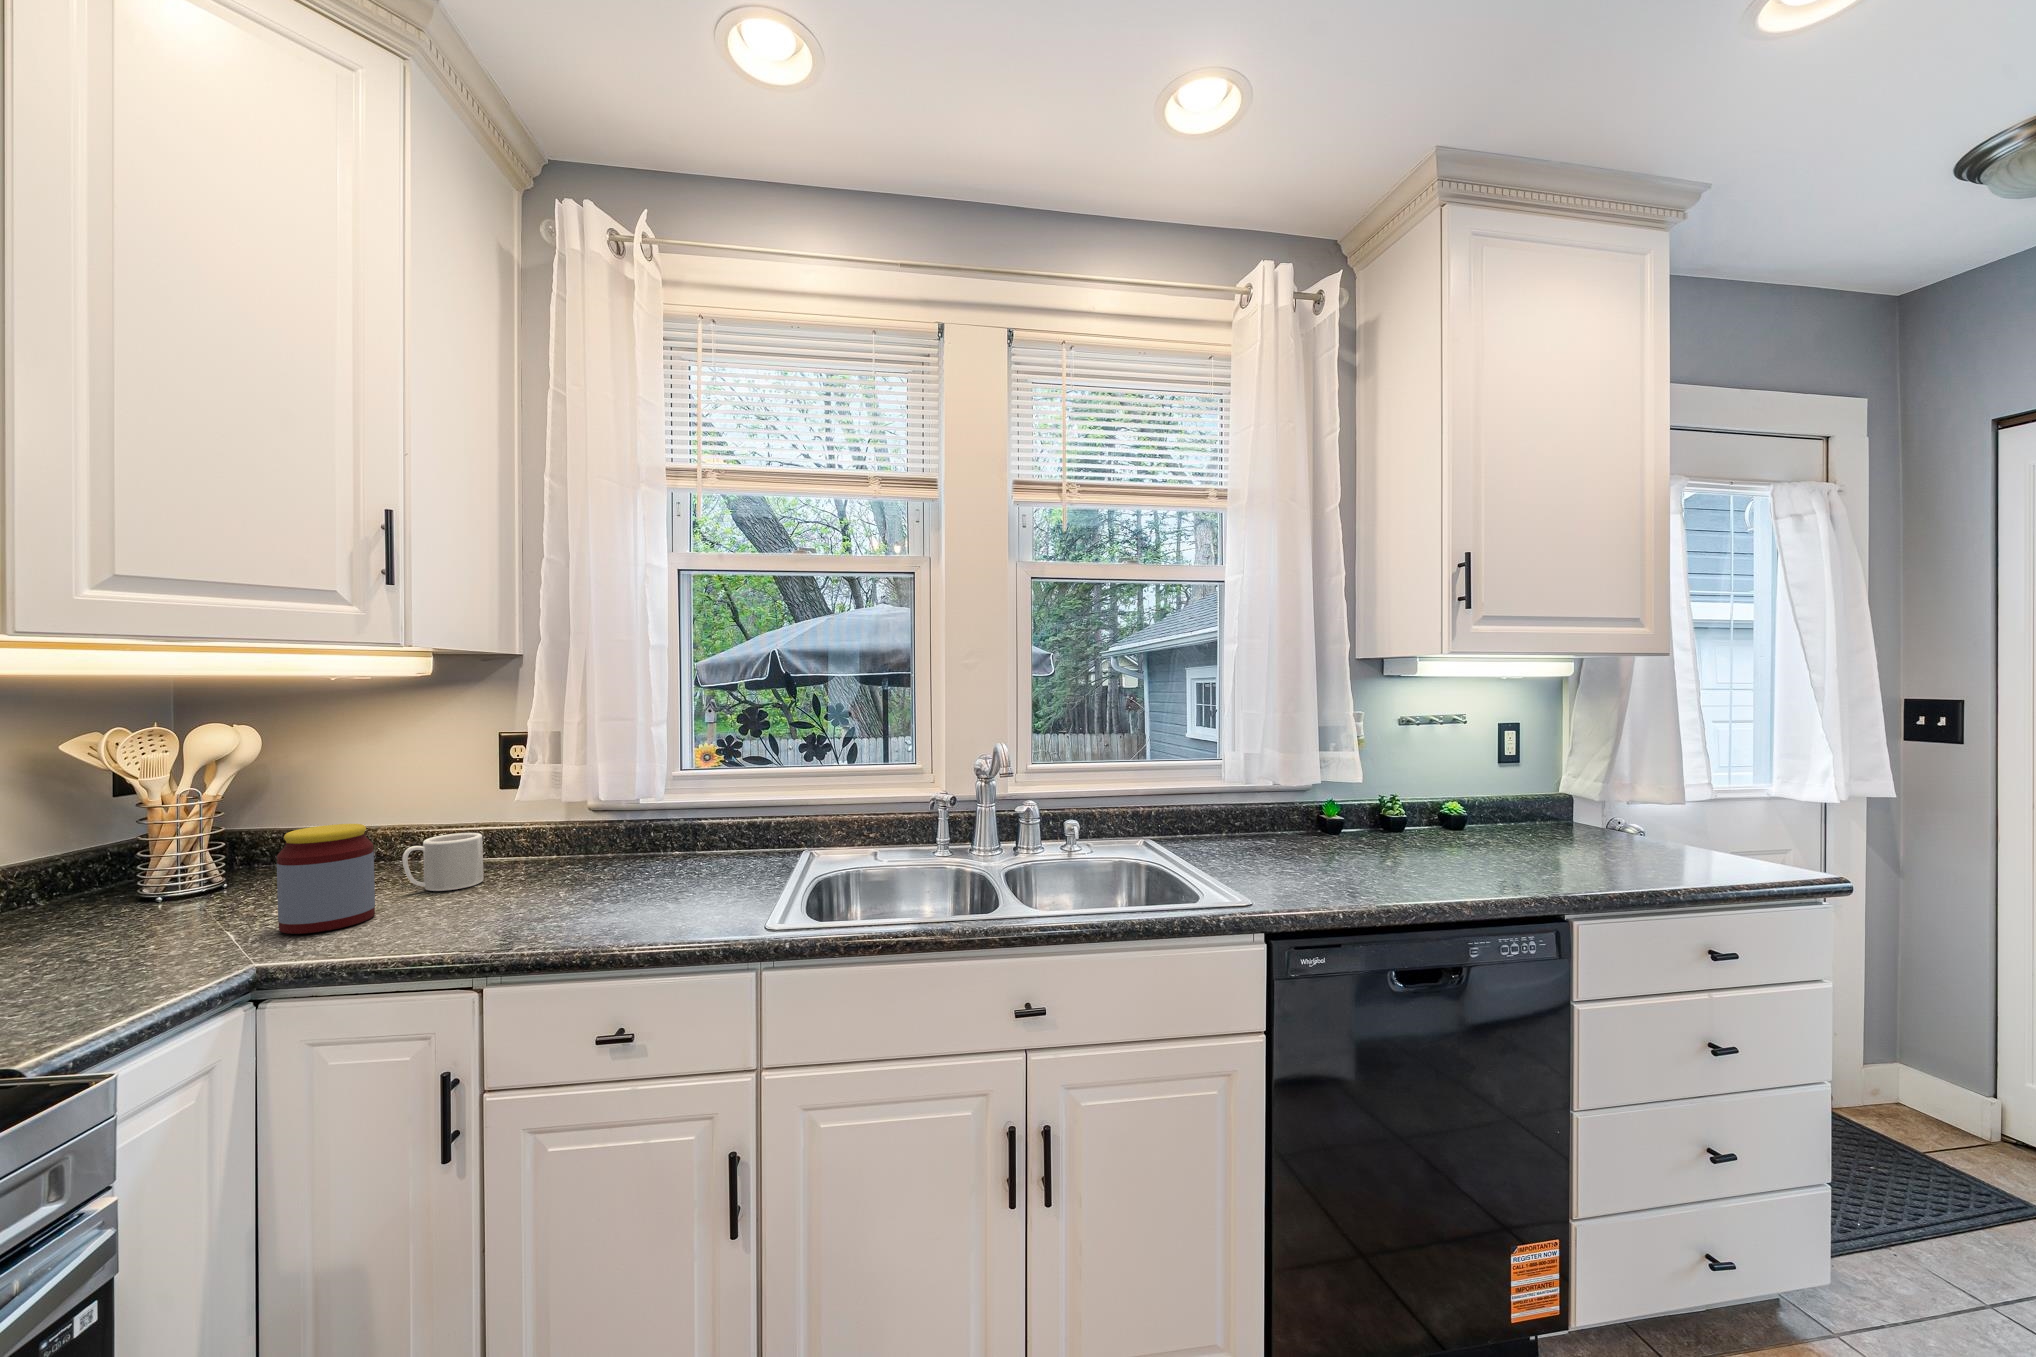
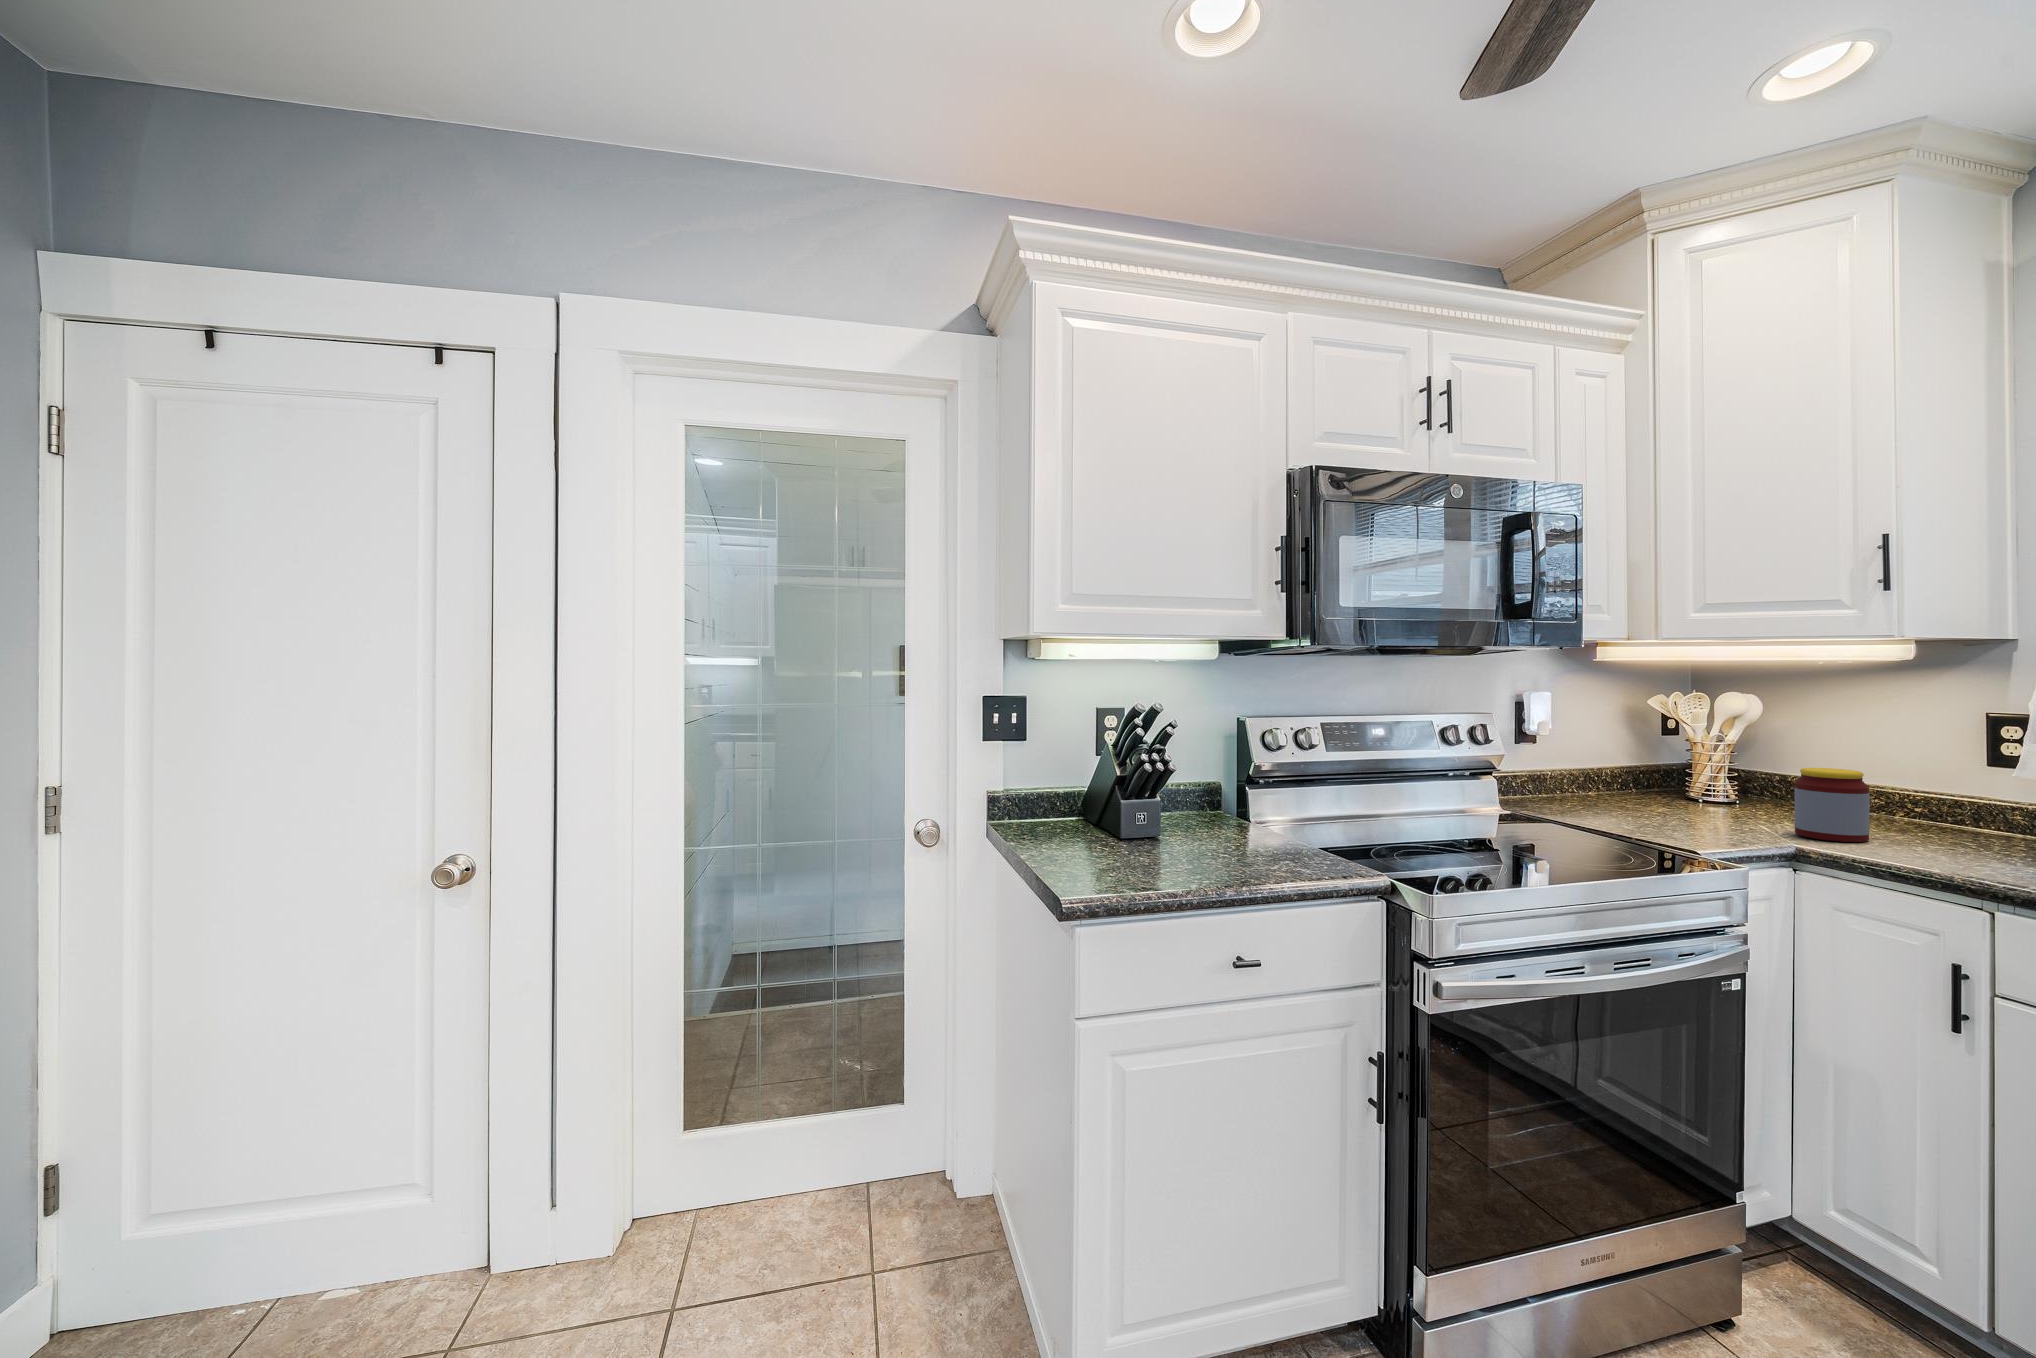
mug: present [402,833,483,891] -> none [1889,794,1971,841]

